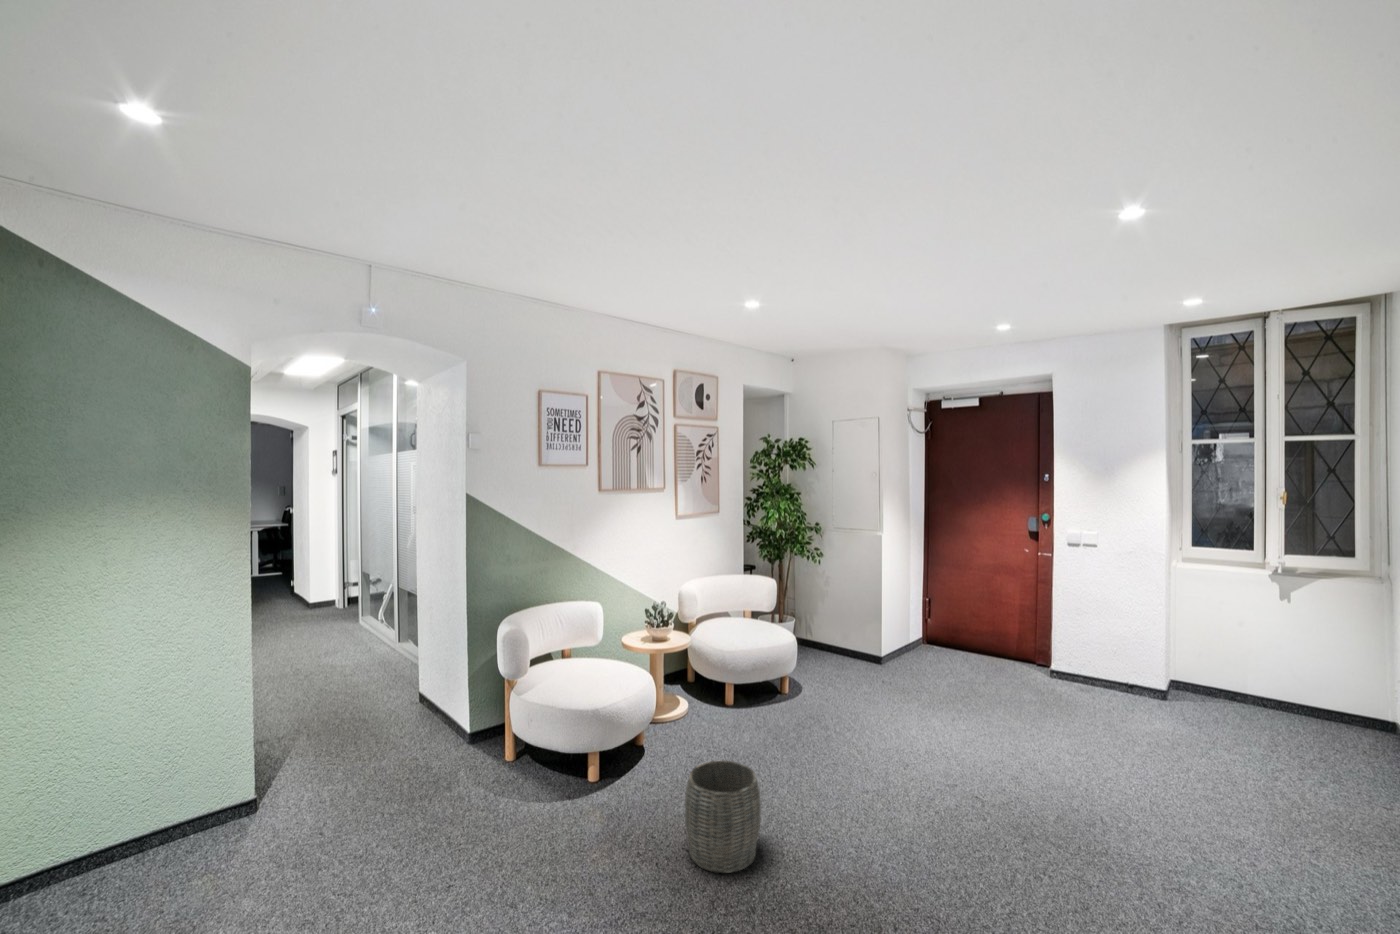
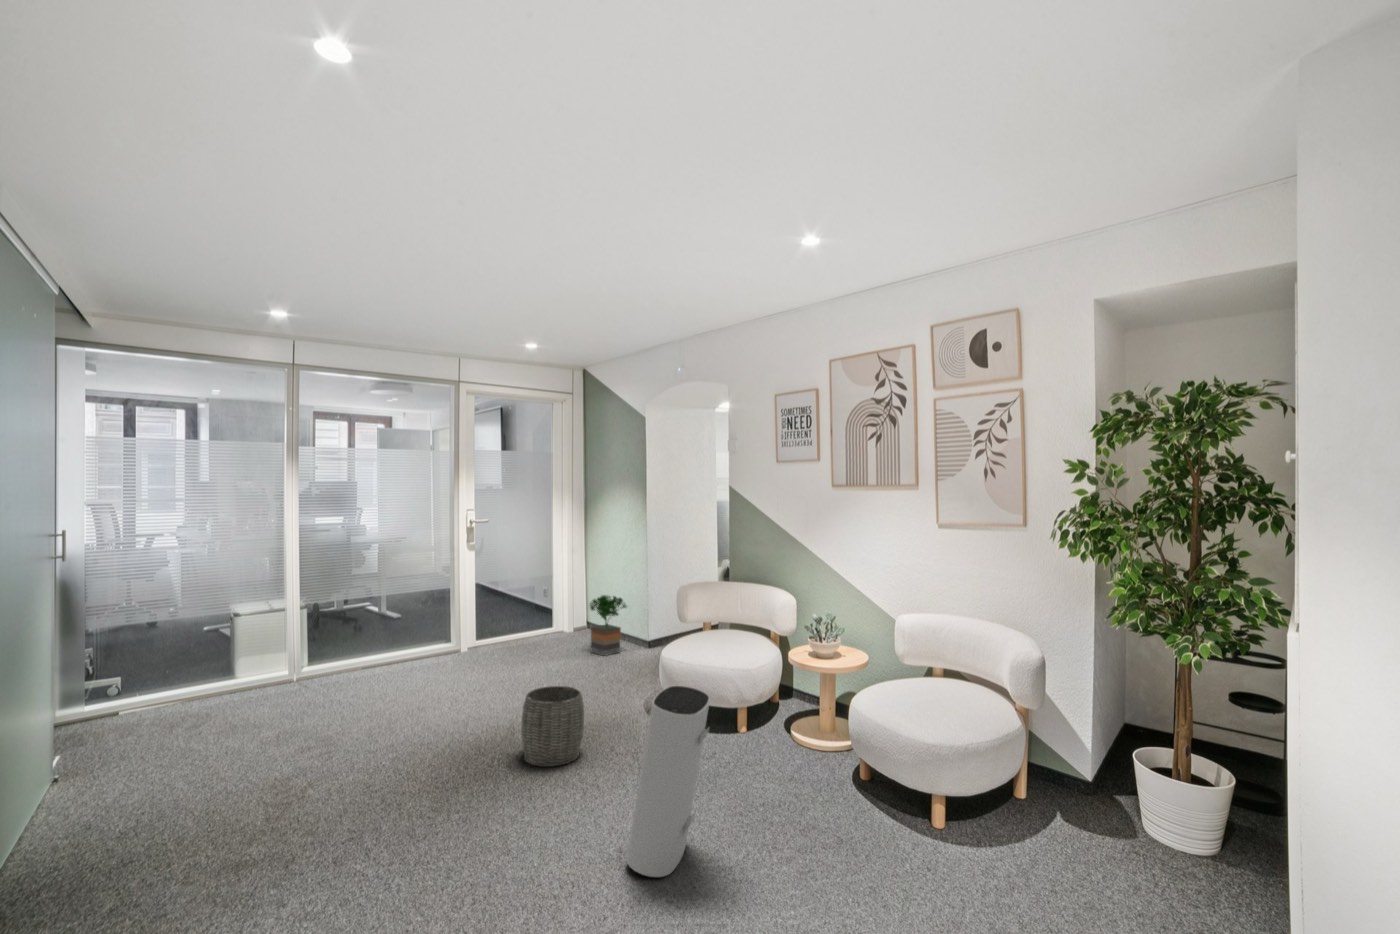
air purifier: none [856,654,917,780] -> present [626,686,710,877]
potted tree: none [123,737,237,891] -> present [590,595,627,656]

